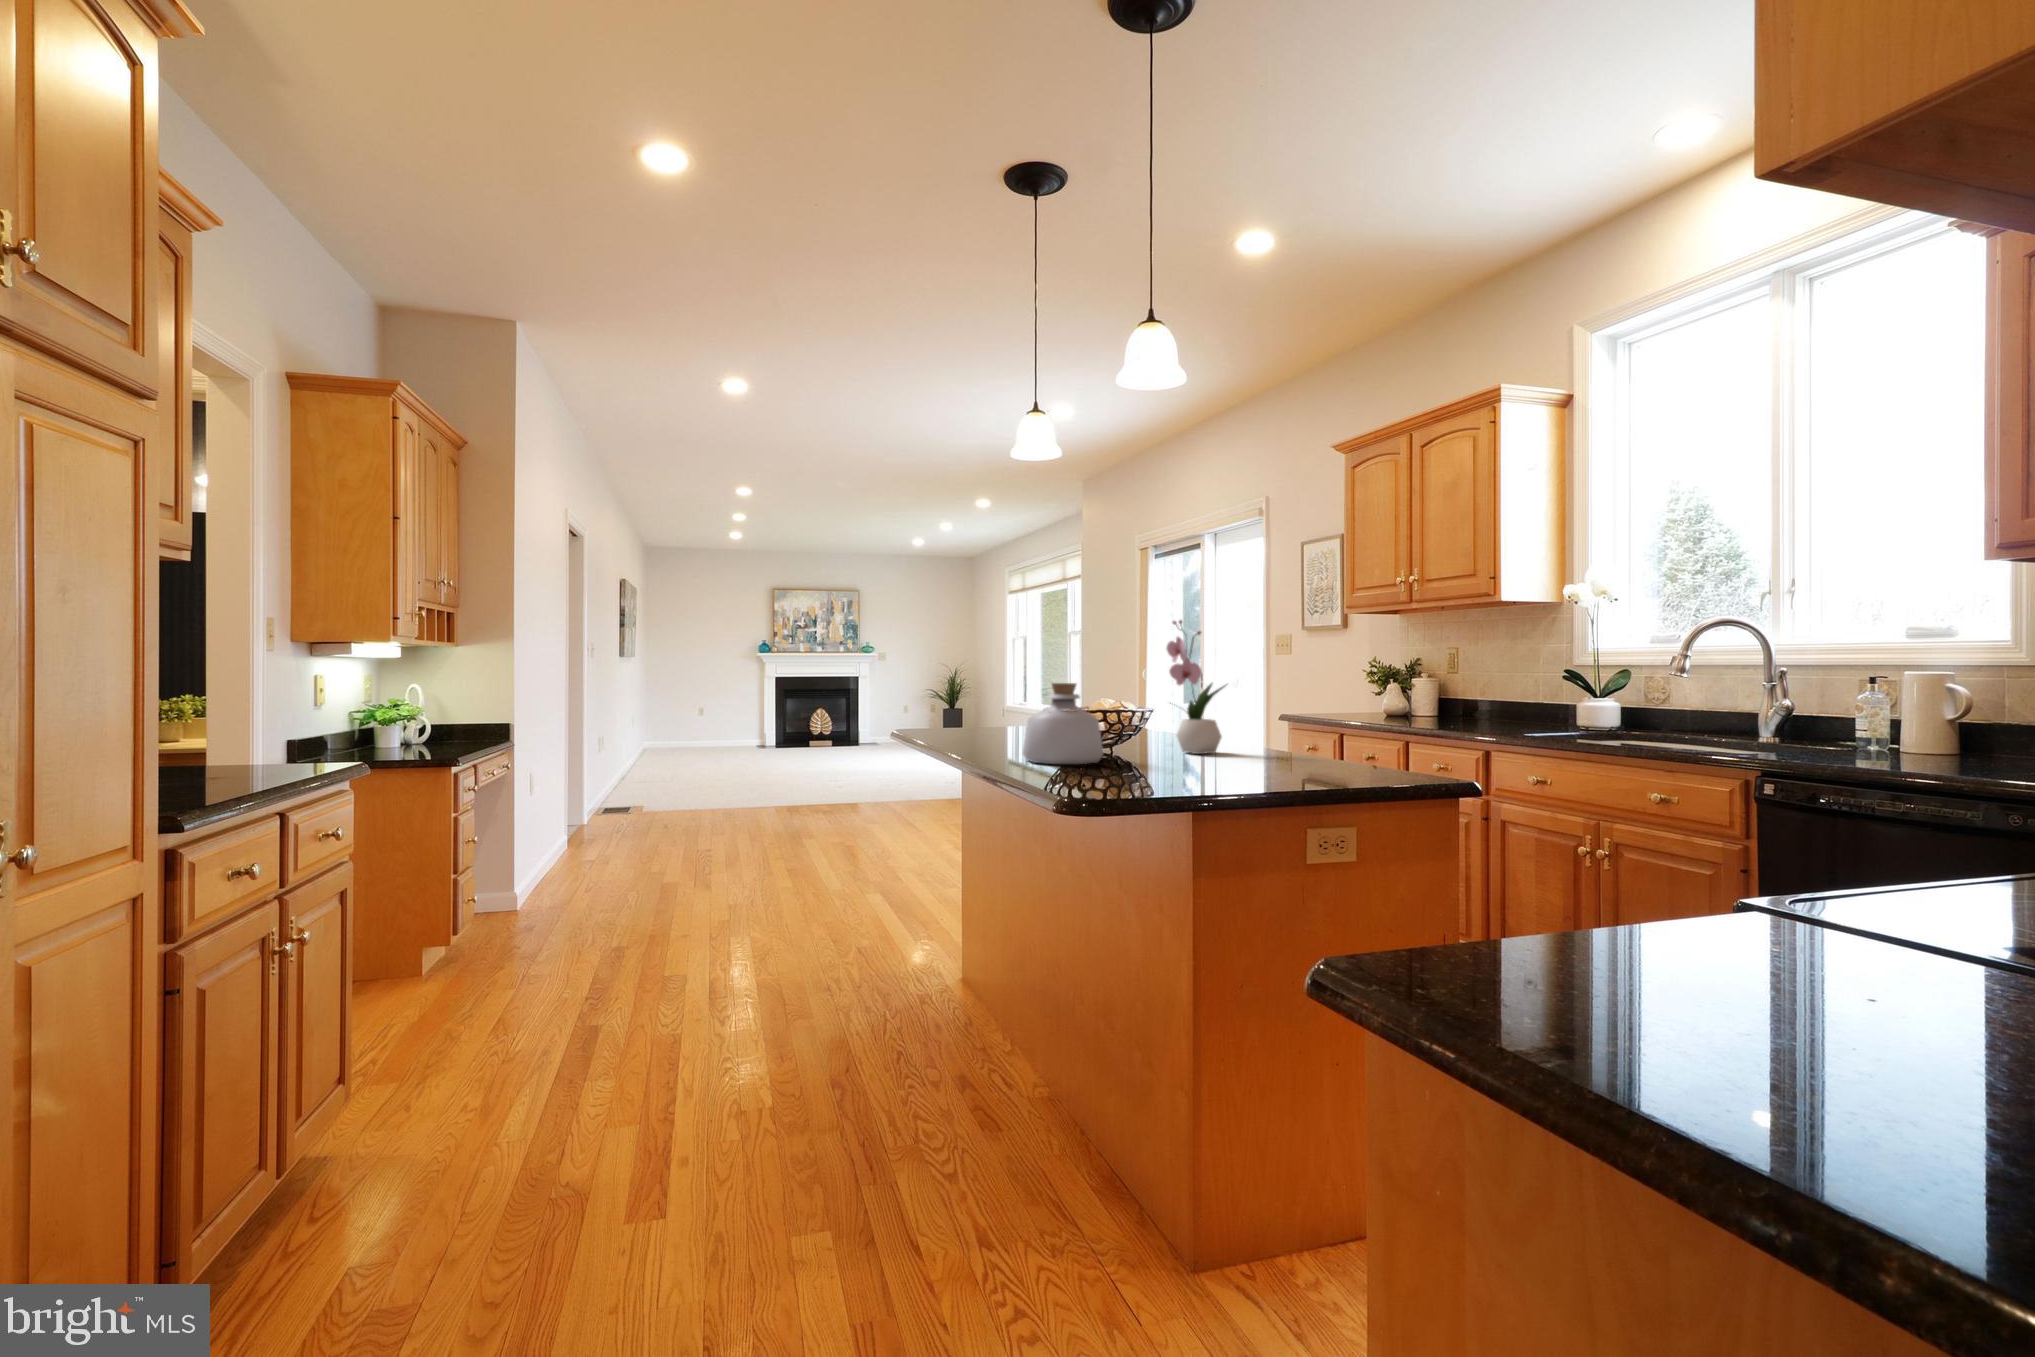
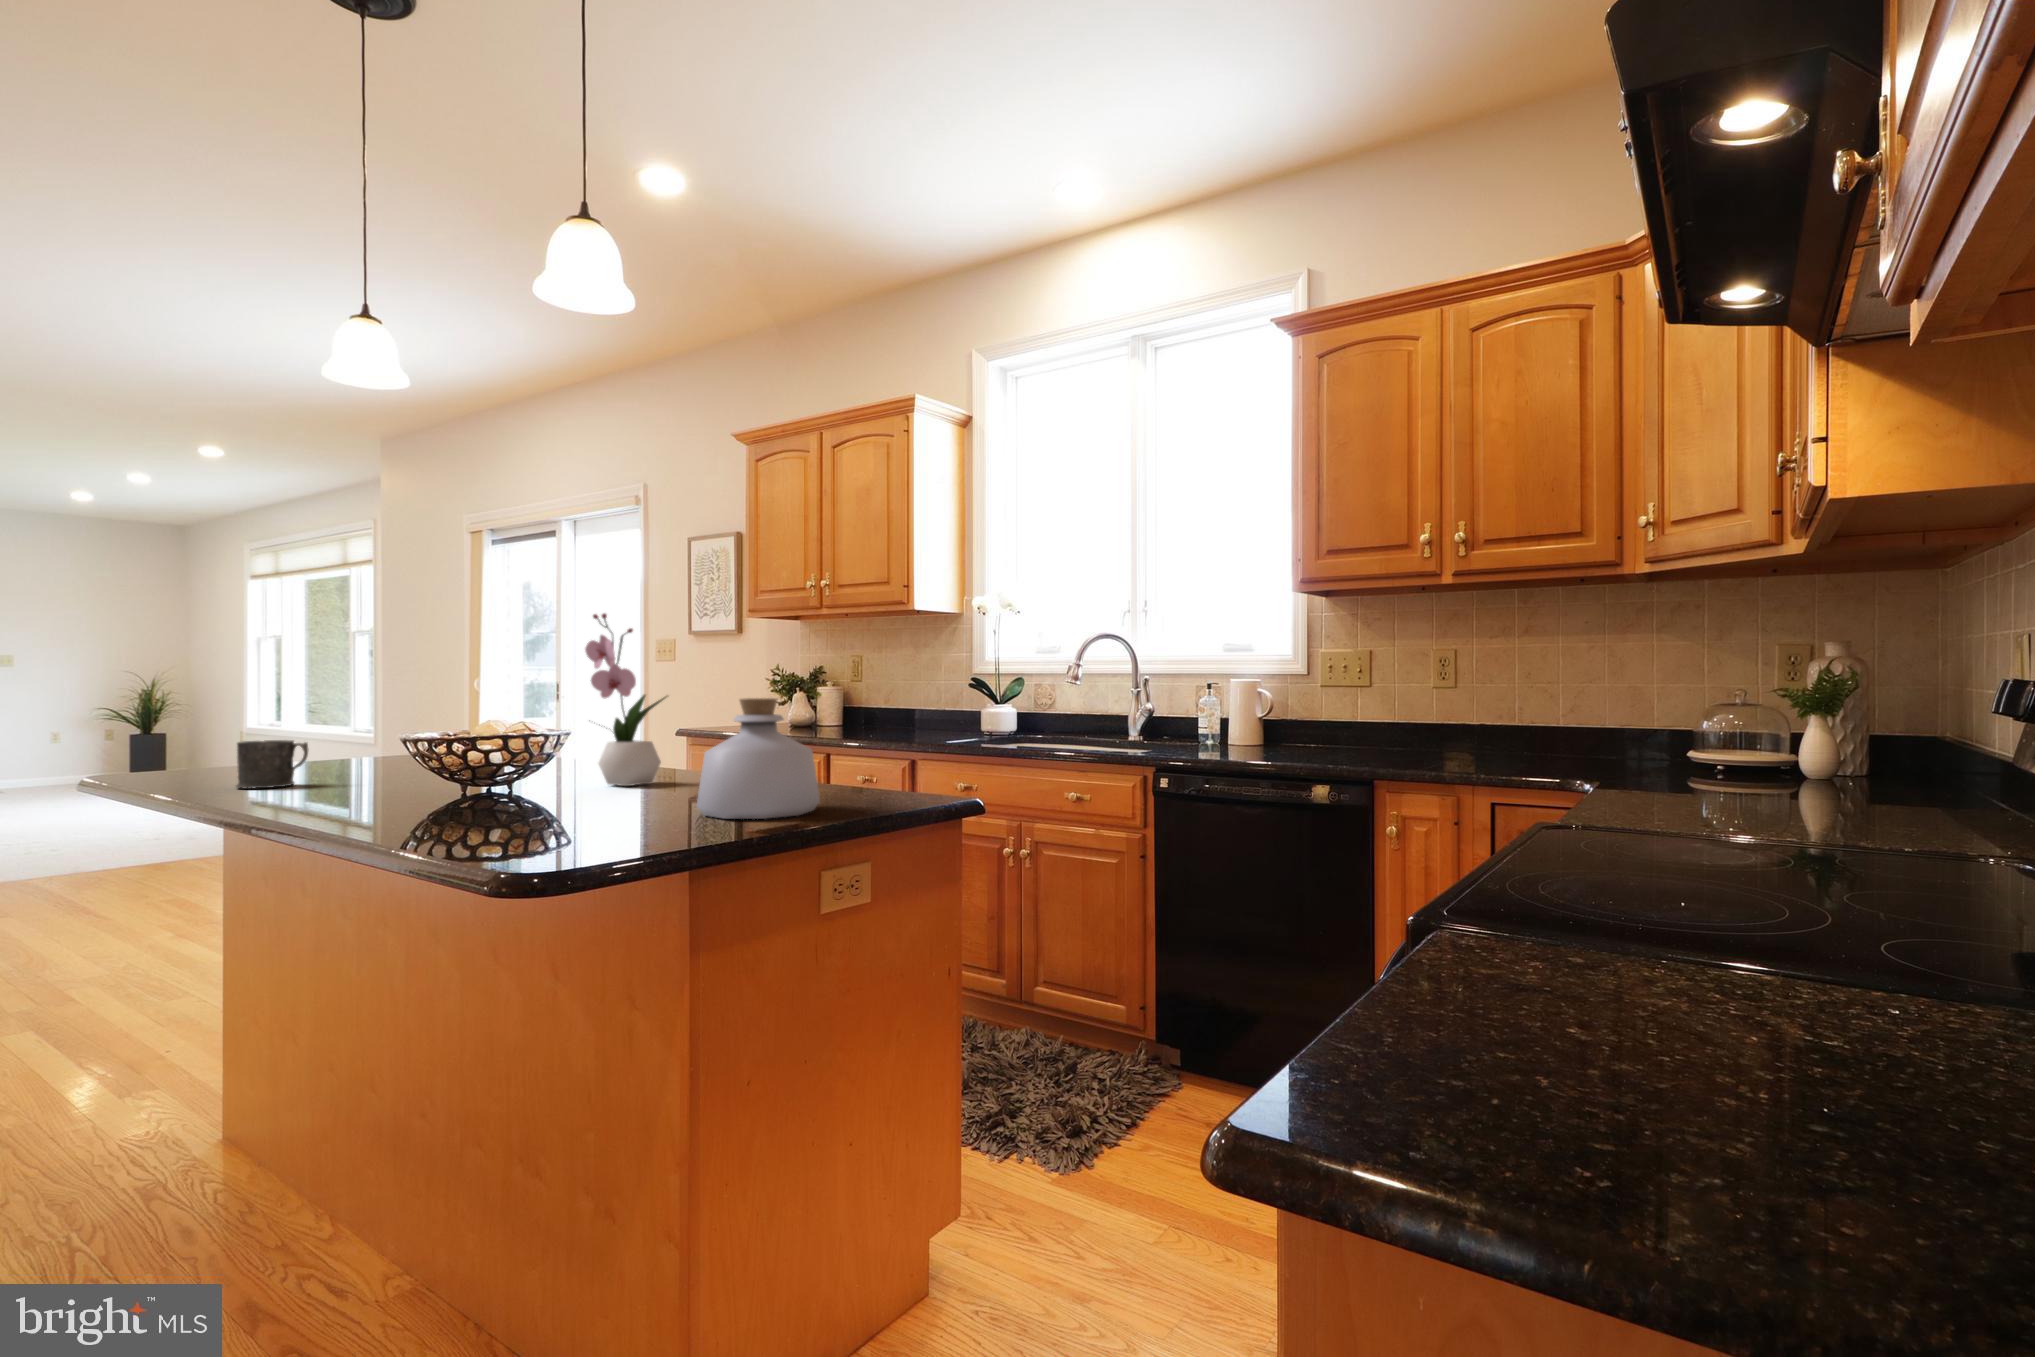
bottle: present [1023,683,1103,764] -> present [696,698,820,819]
mug: none [963,709,1001,741] -> present [236,740,308,789]

